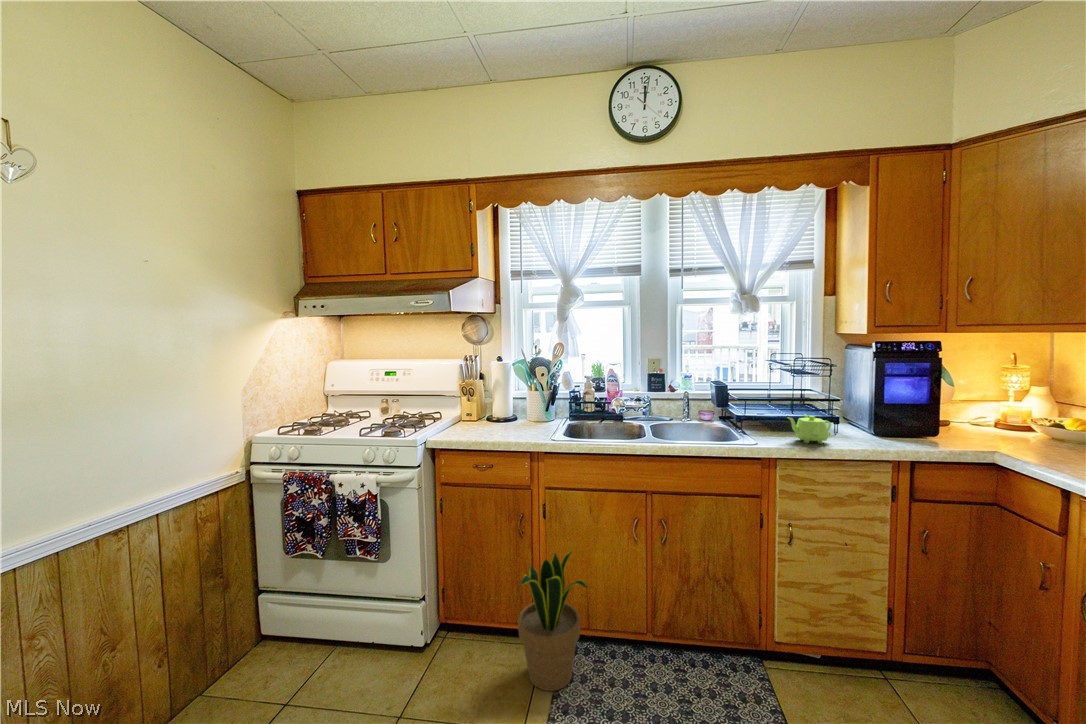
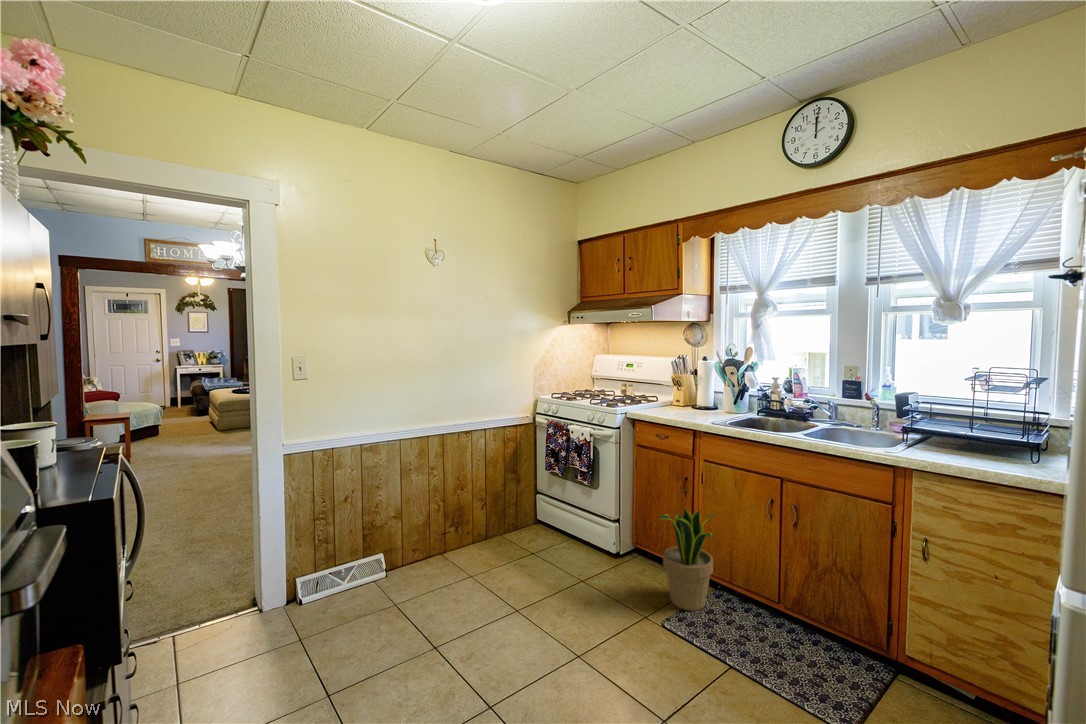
teapot: present [788,414,831,444] -> none [944,431,1000,464]

